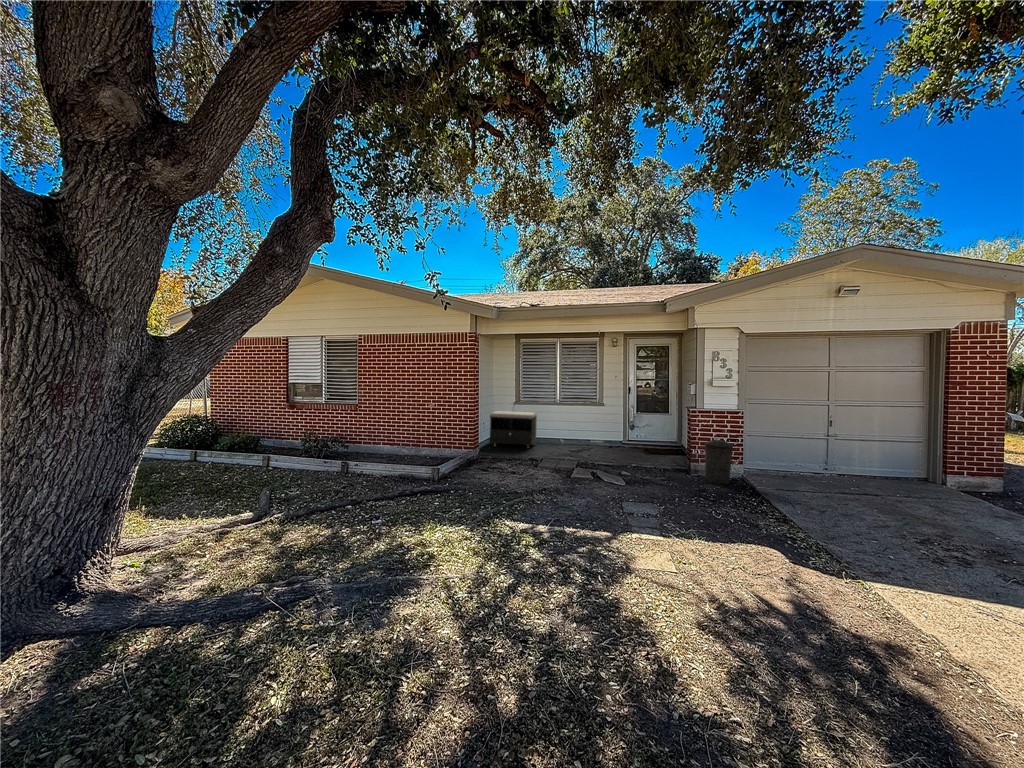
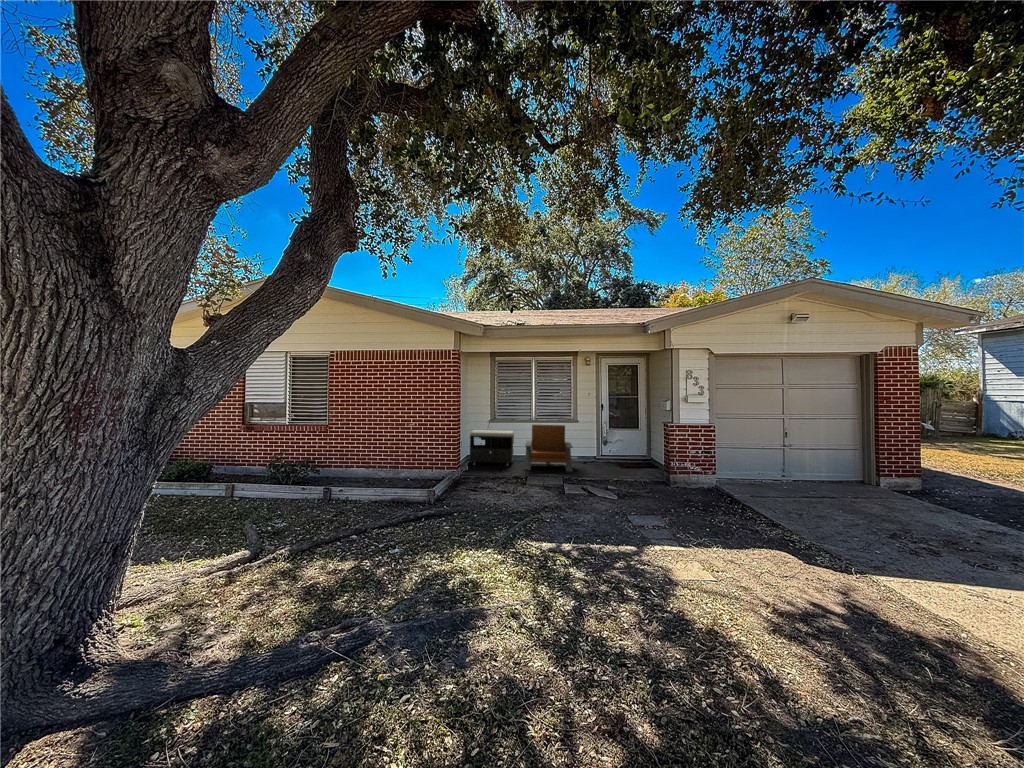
lounge chair: none [542,406,594,456] -> present [525,425,573,472]
trash can: present [705,439,733,484] -> none [685,451,710,493]

